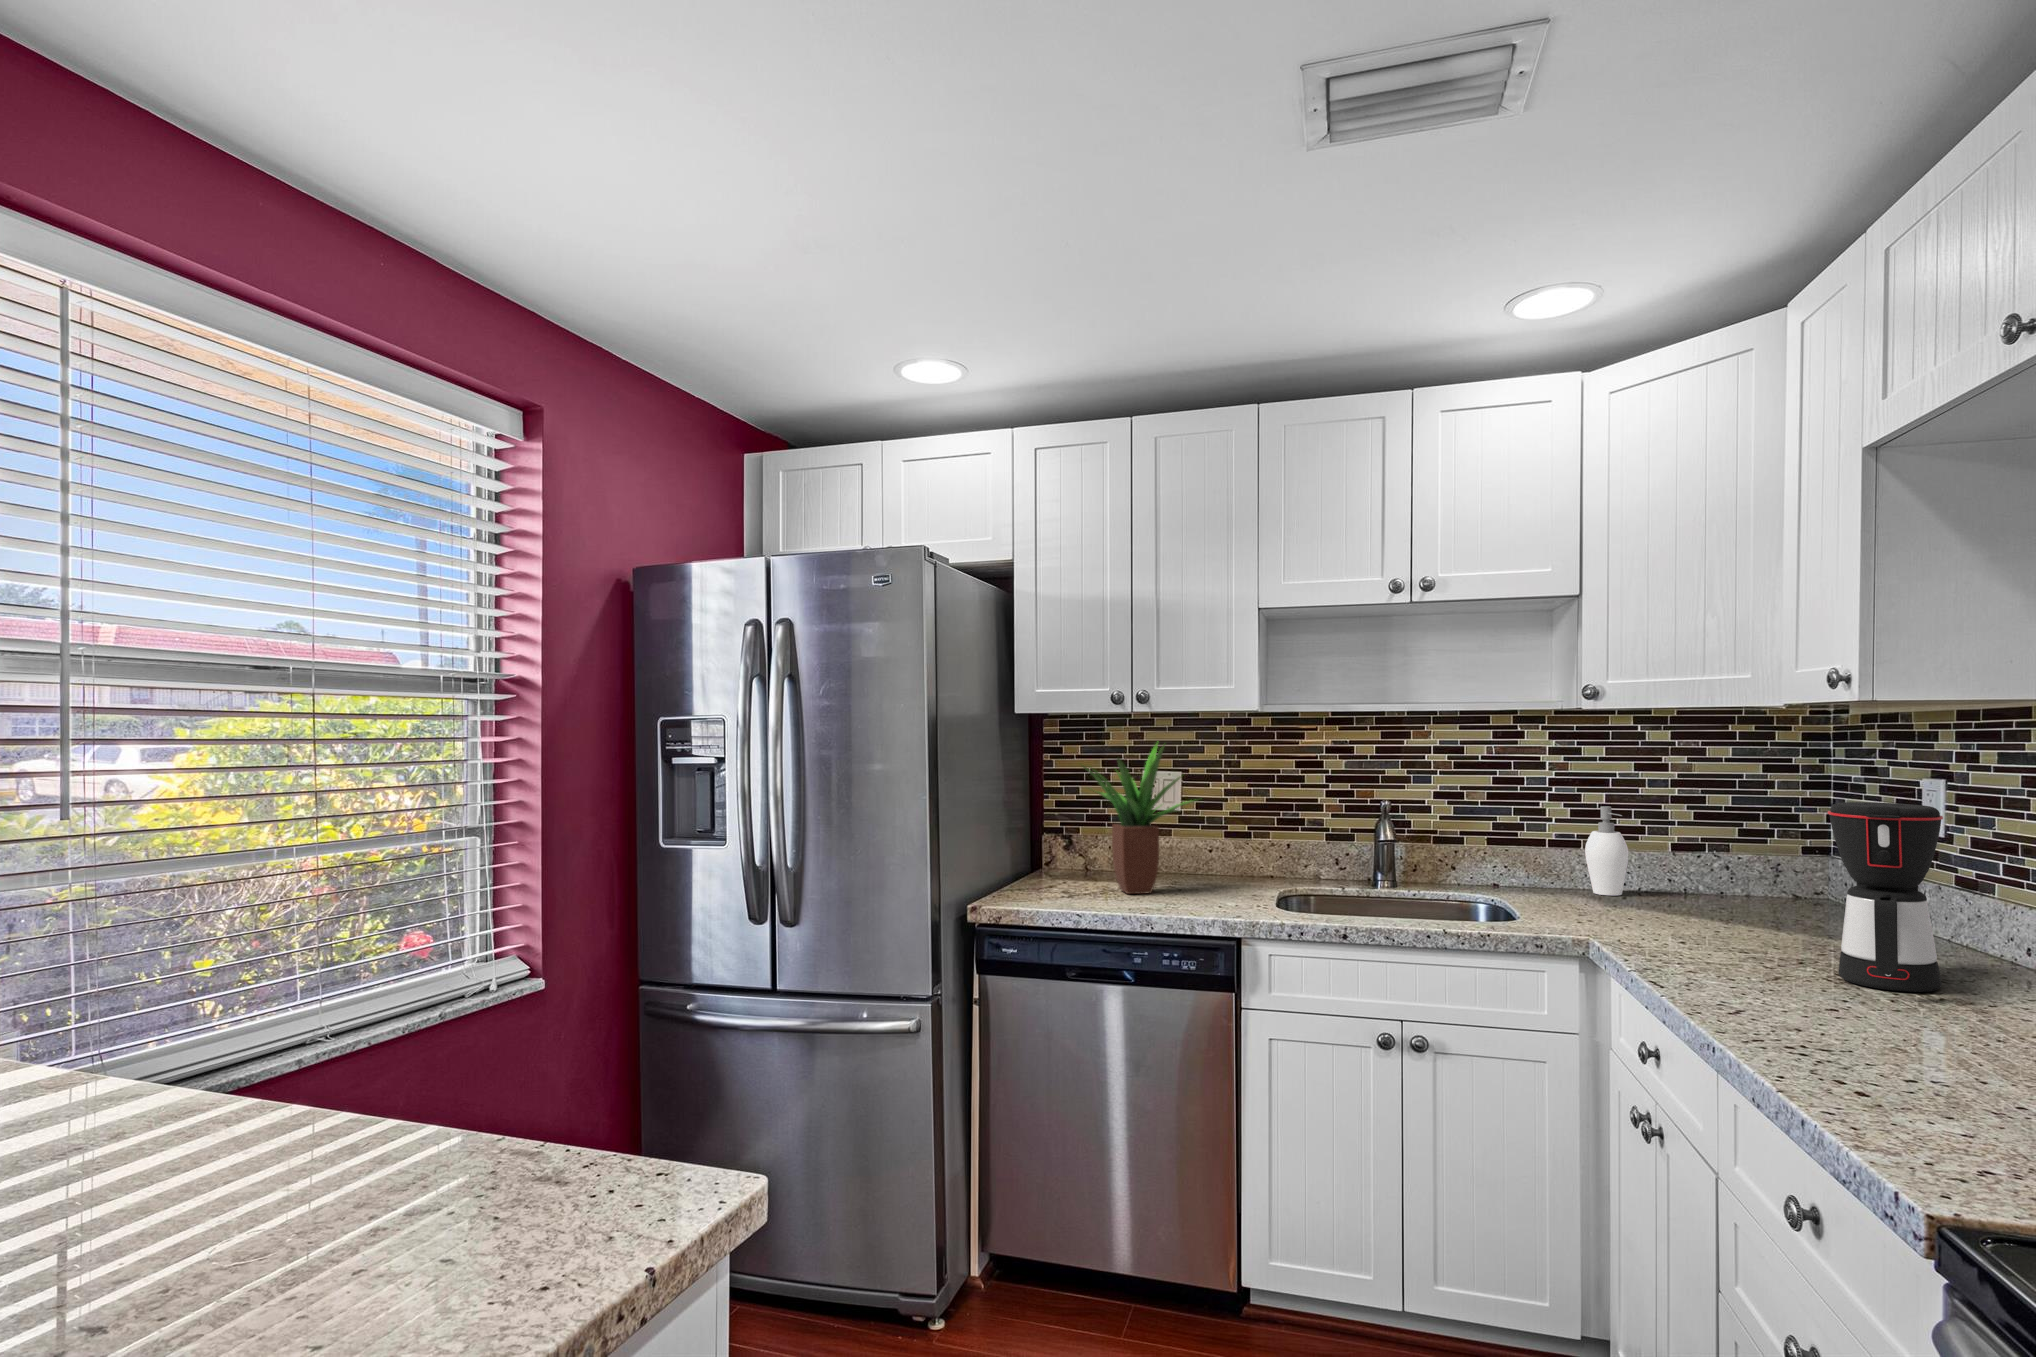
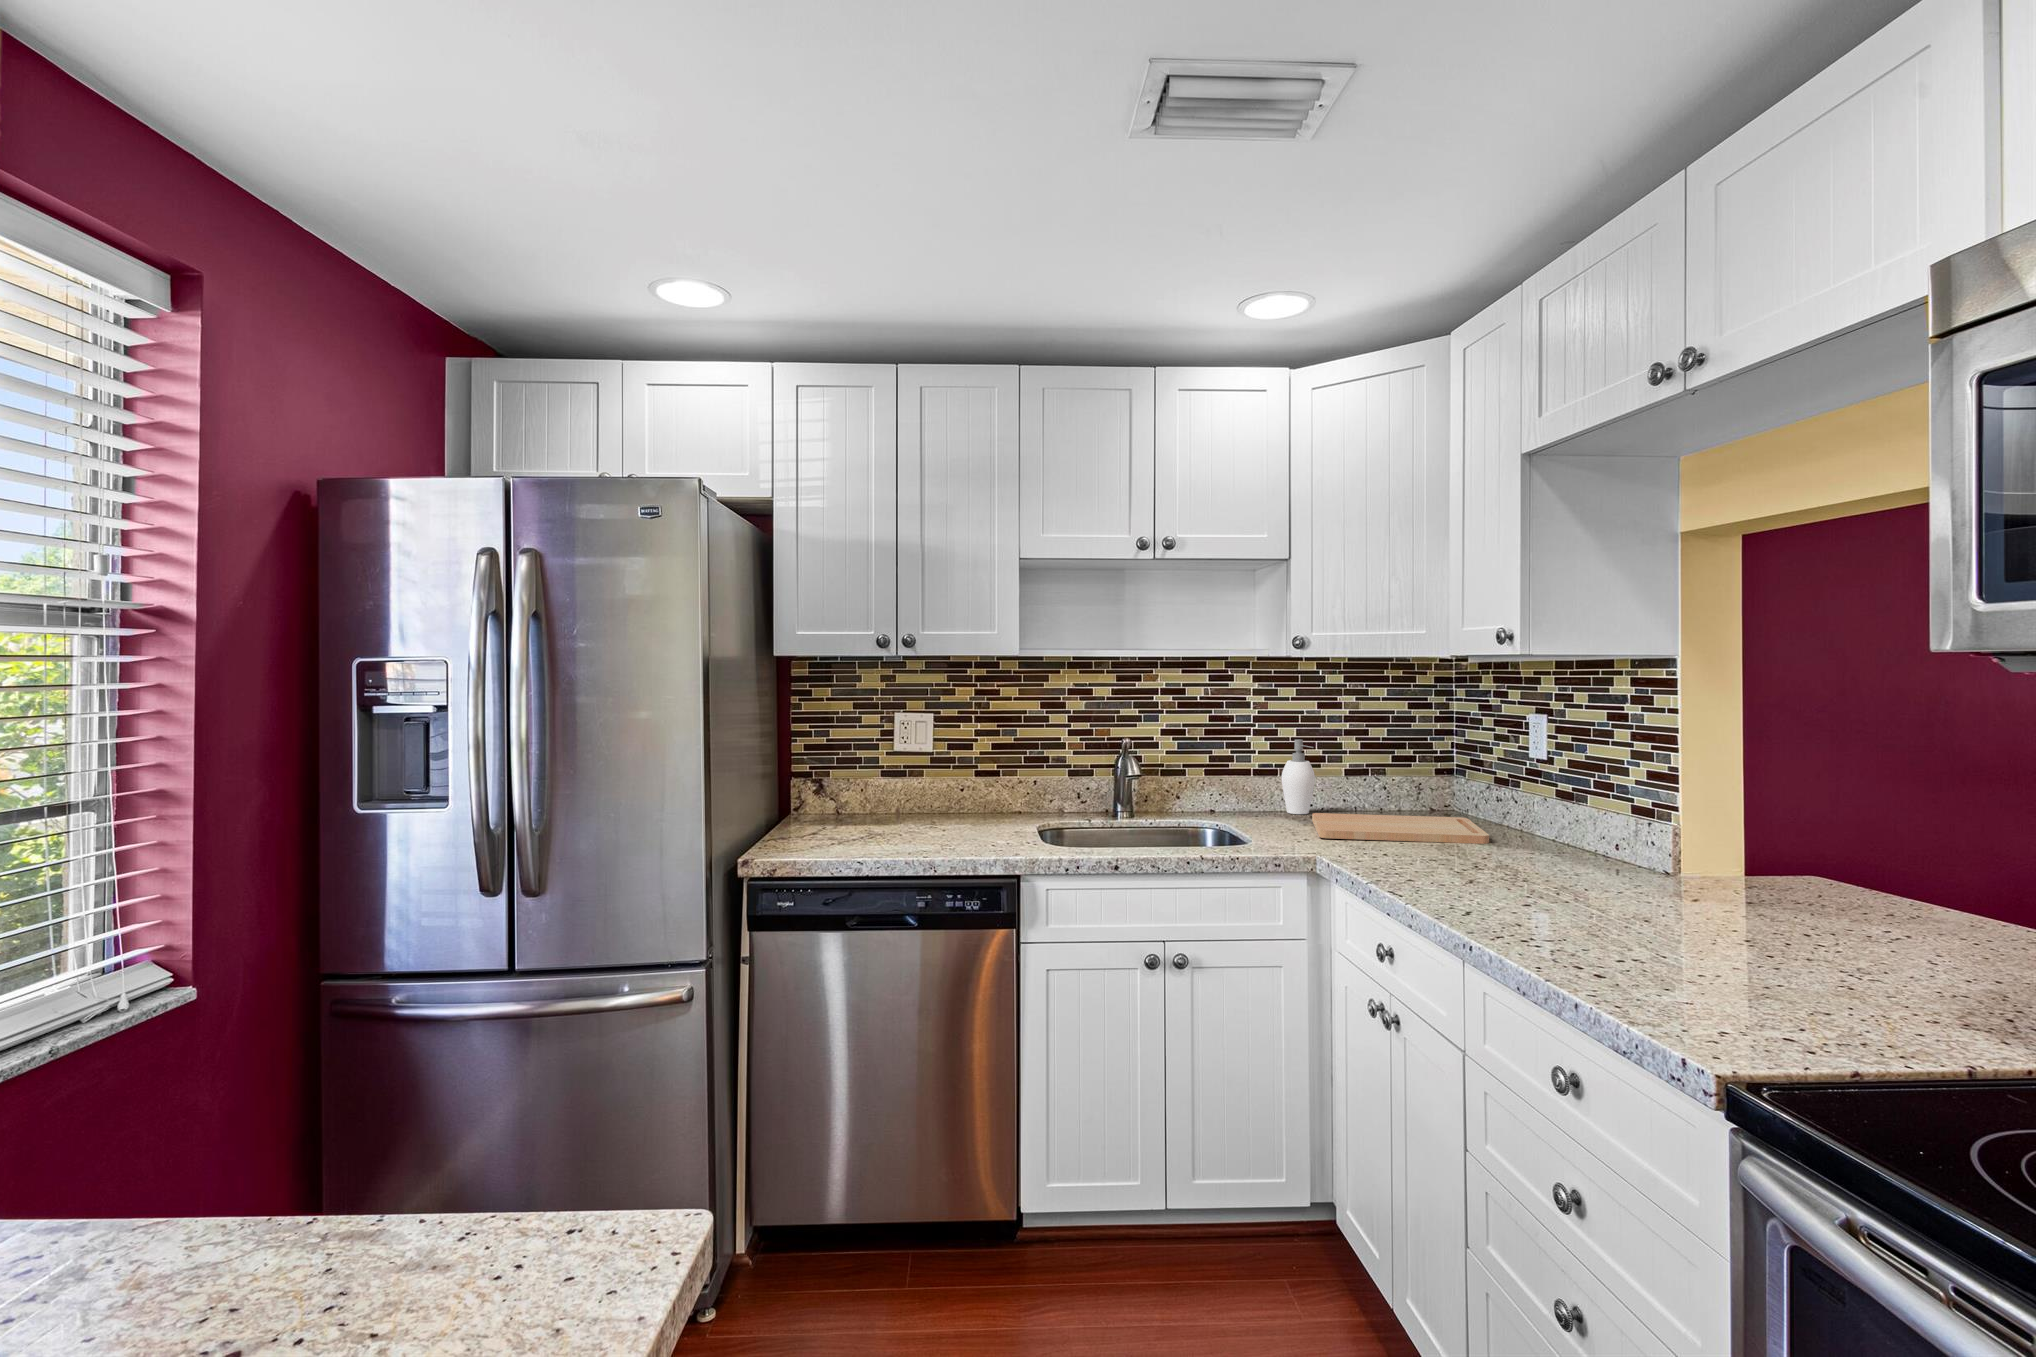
potted plant: present [1083,741,1194,894] -> none [850,687,967,837]
coffee maker: present [1828,802,1943,992] -> none [1497,737,1573,881]
cutting board: none [1613,894,1853,942] -> present [1312,813,1489,844]

